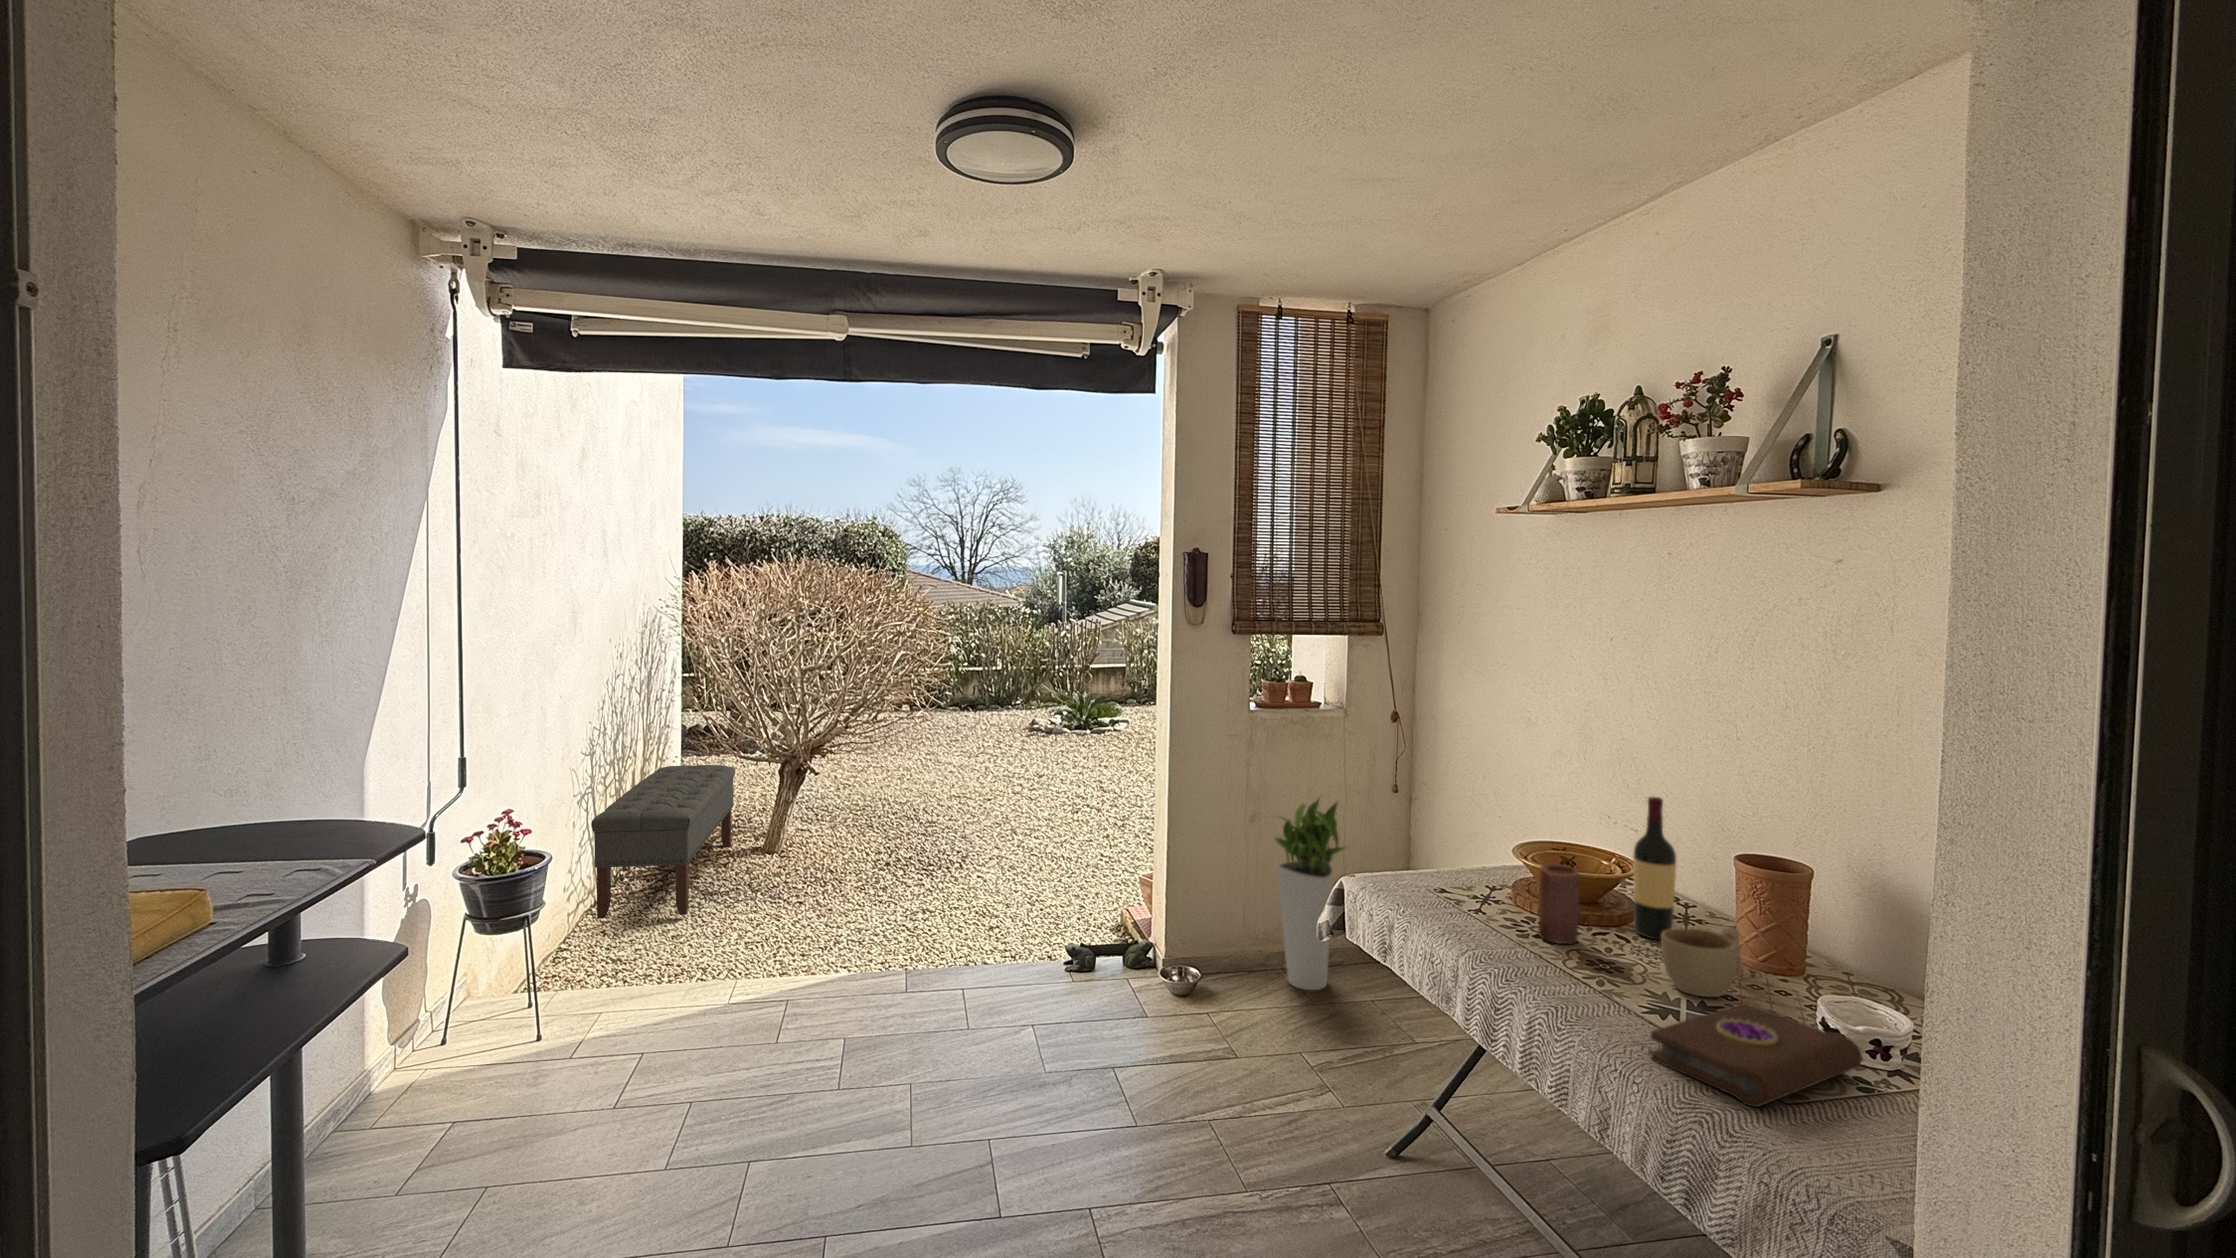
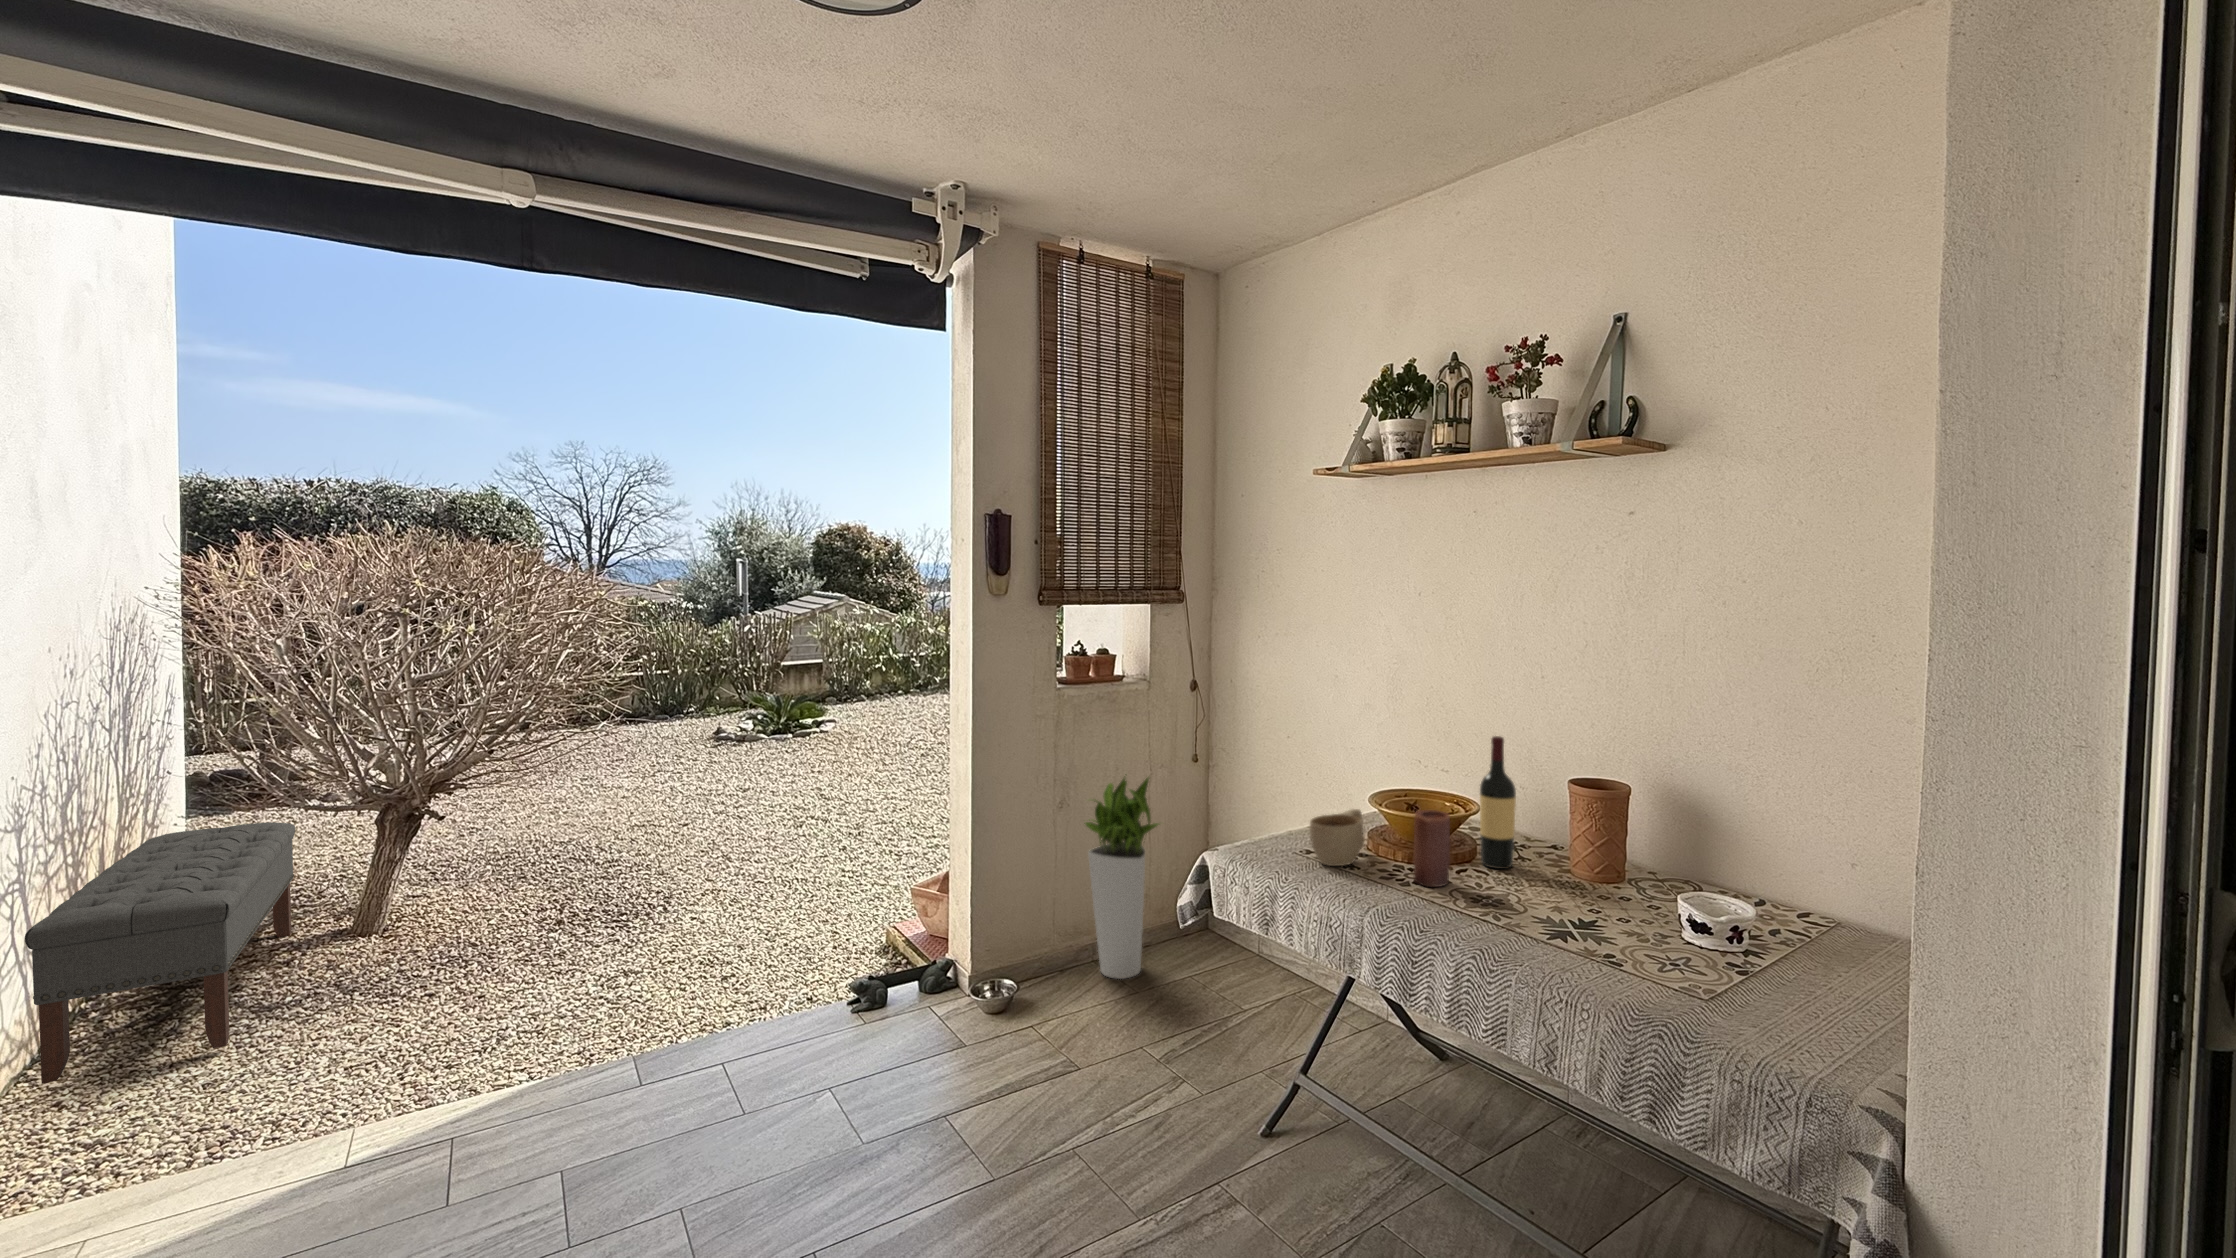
cup: present [1661,926,1742,997] -> present [1310,809,1364,866]
book: present [1650,1003,1863,1107] -> none [1585,914,1732,1009]

